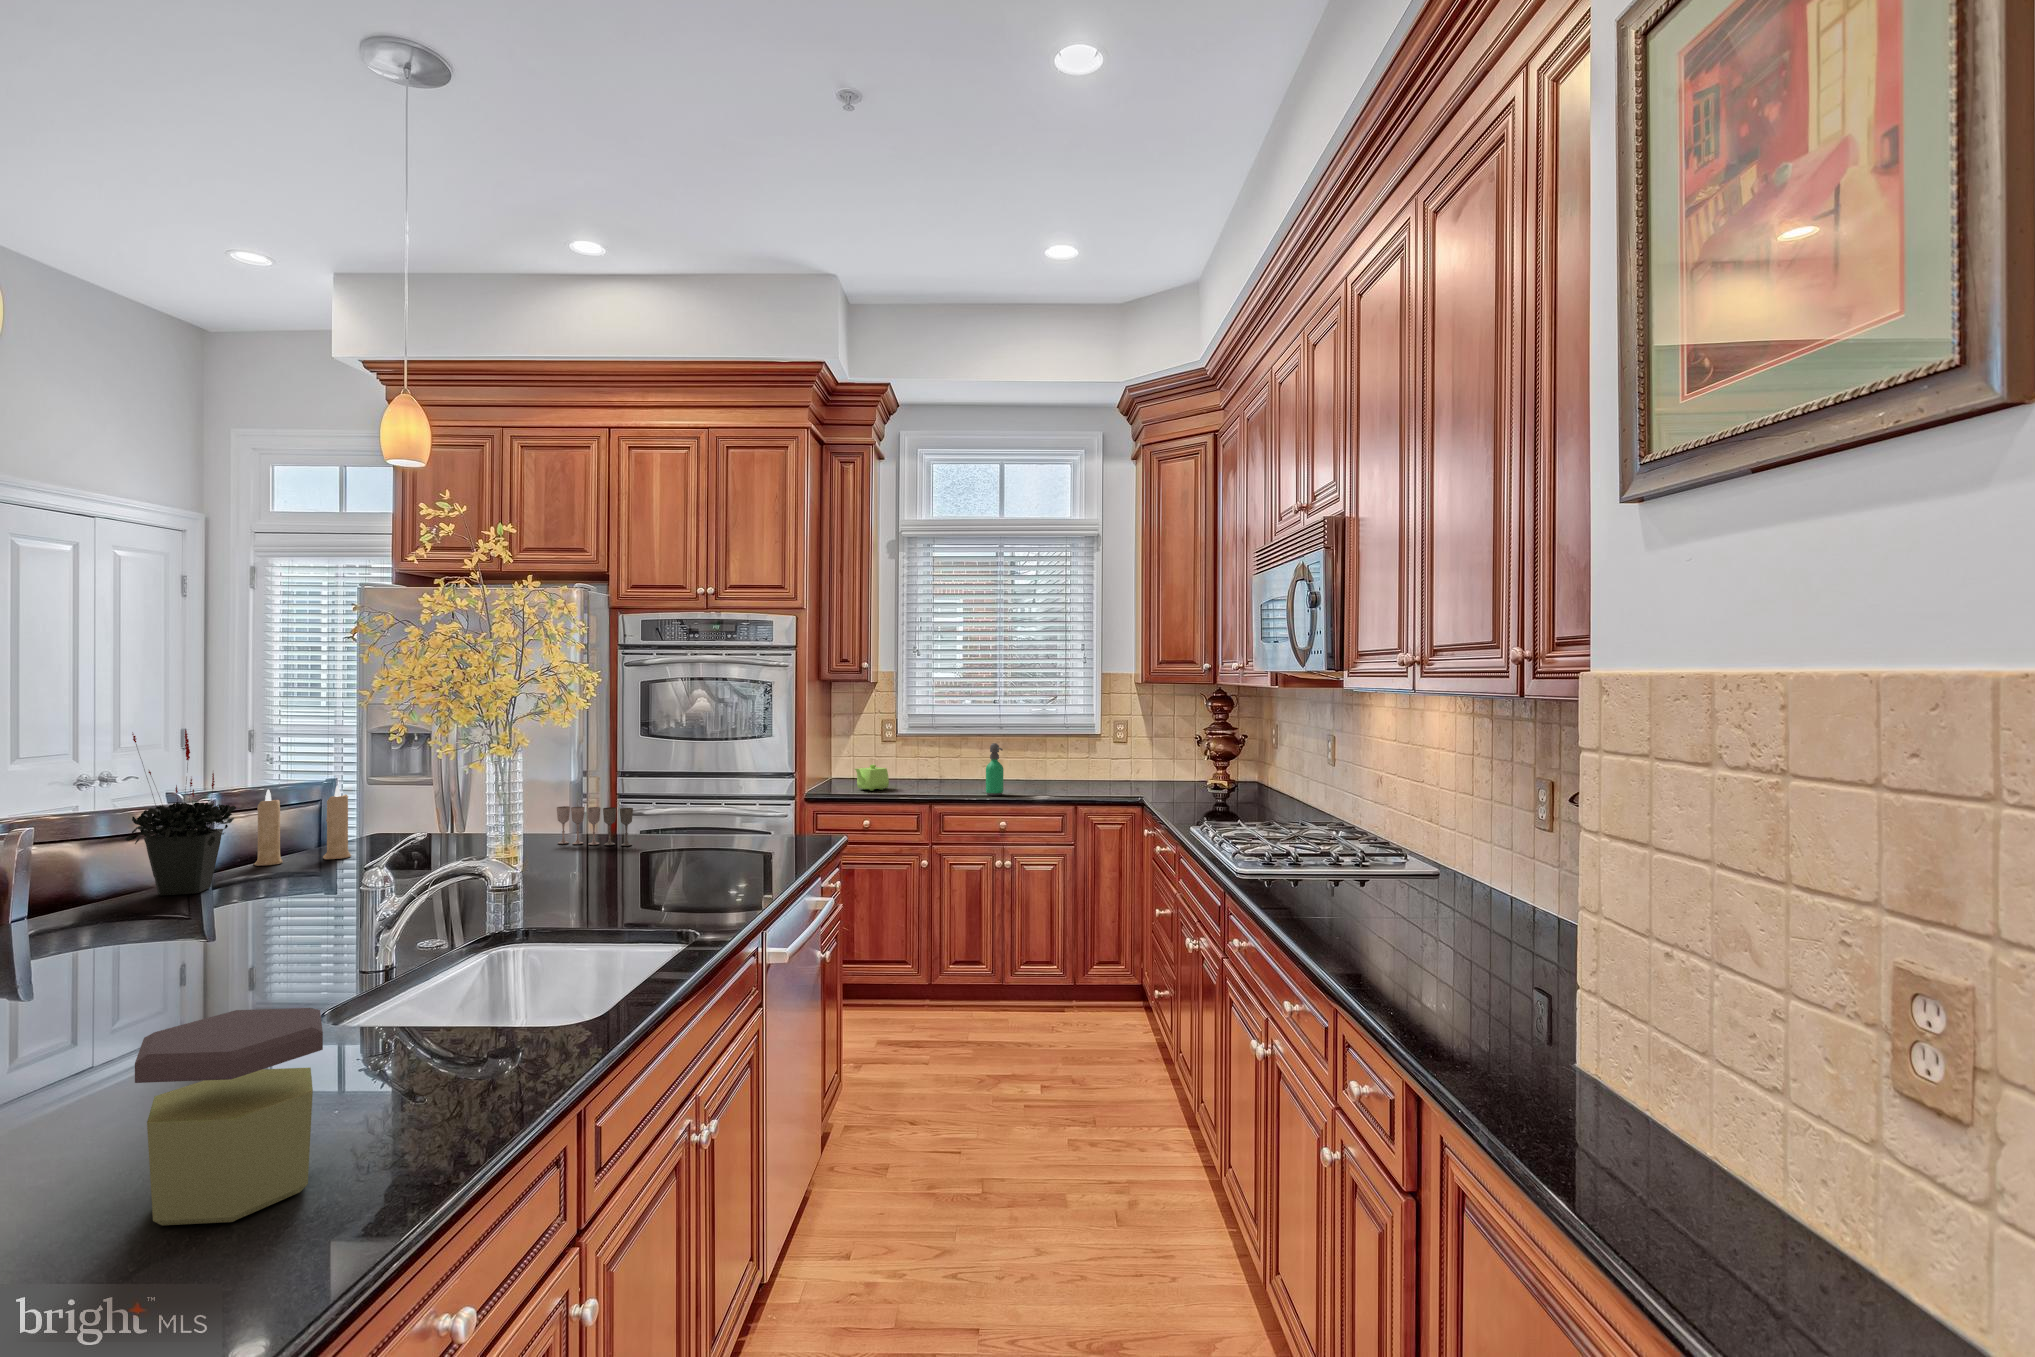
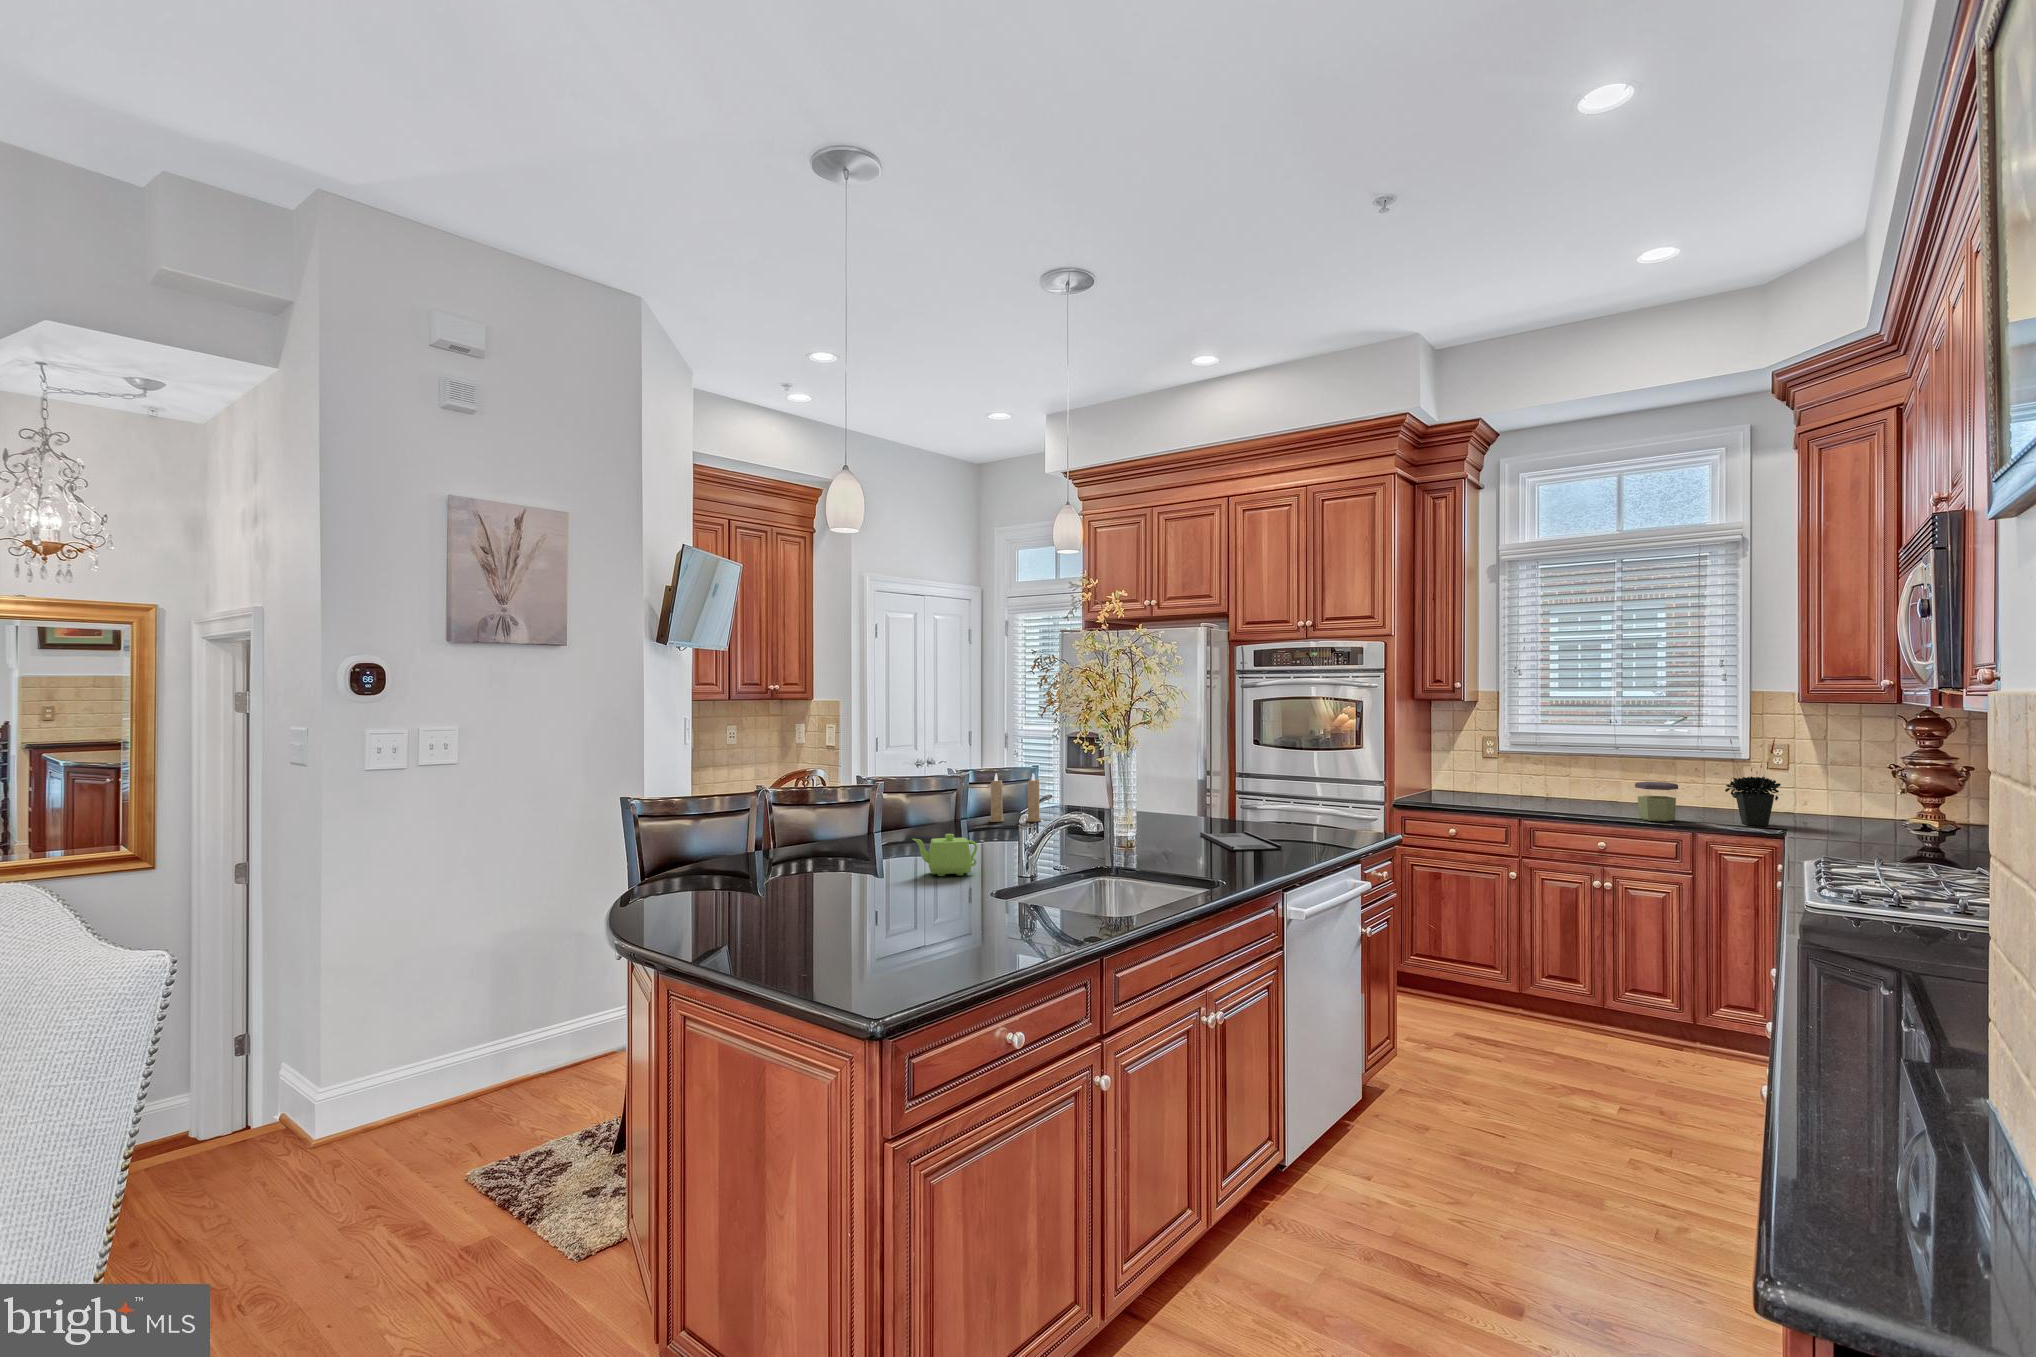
potted plant: present [125,730,236,895] -> present [1725,739,1781,826]
soap dispenser: present [986,743,1003,795] -> none [1583,763,1604,816]
teapot: present [855,765,889,791] -> present [913,834,977,876]
wine glass: present [557,806,633,846] -> none [1167,797,1219,829]
tray: none [614,845,734,875] -> present [1200,831,1281,851]
jar: present [135,1008,323,1225] -> present [1635,782,1678,822]

